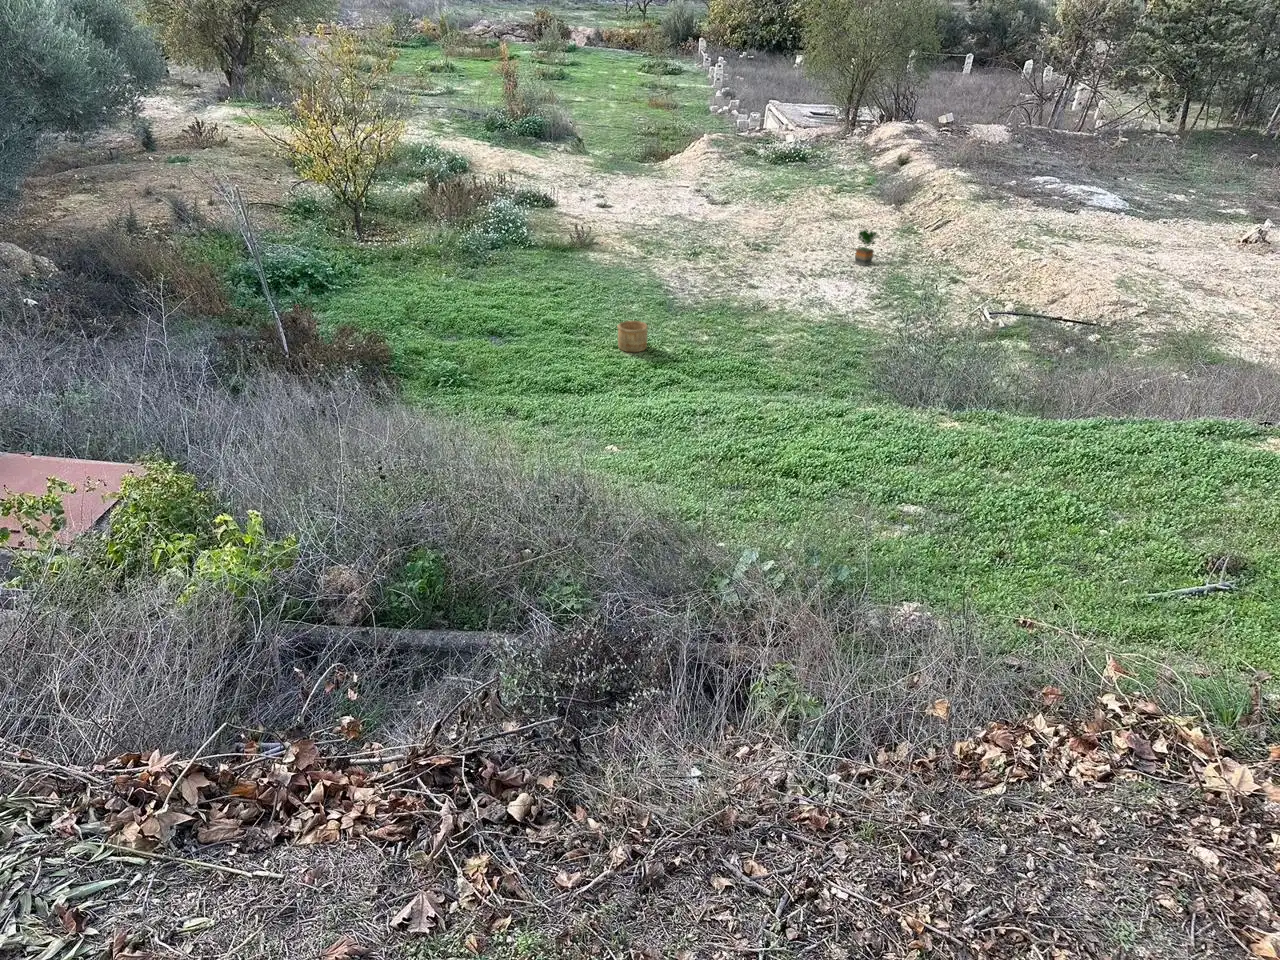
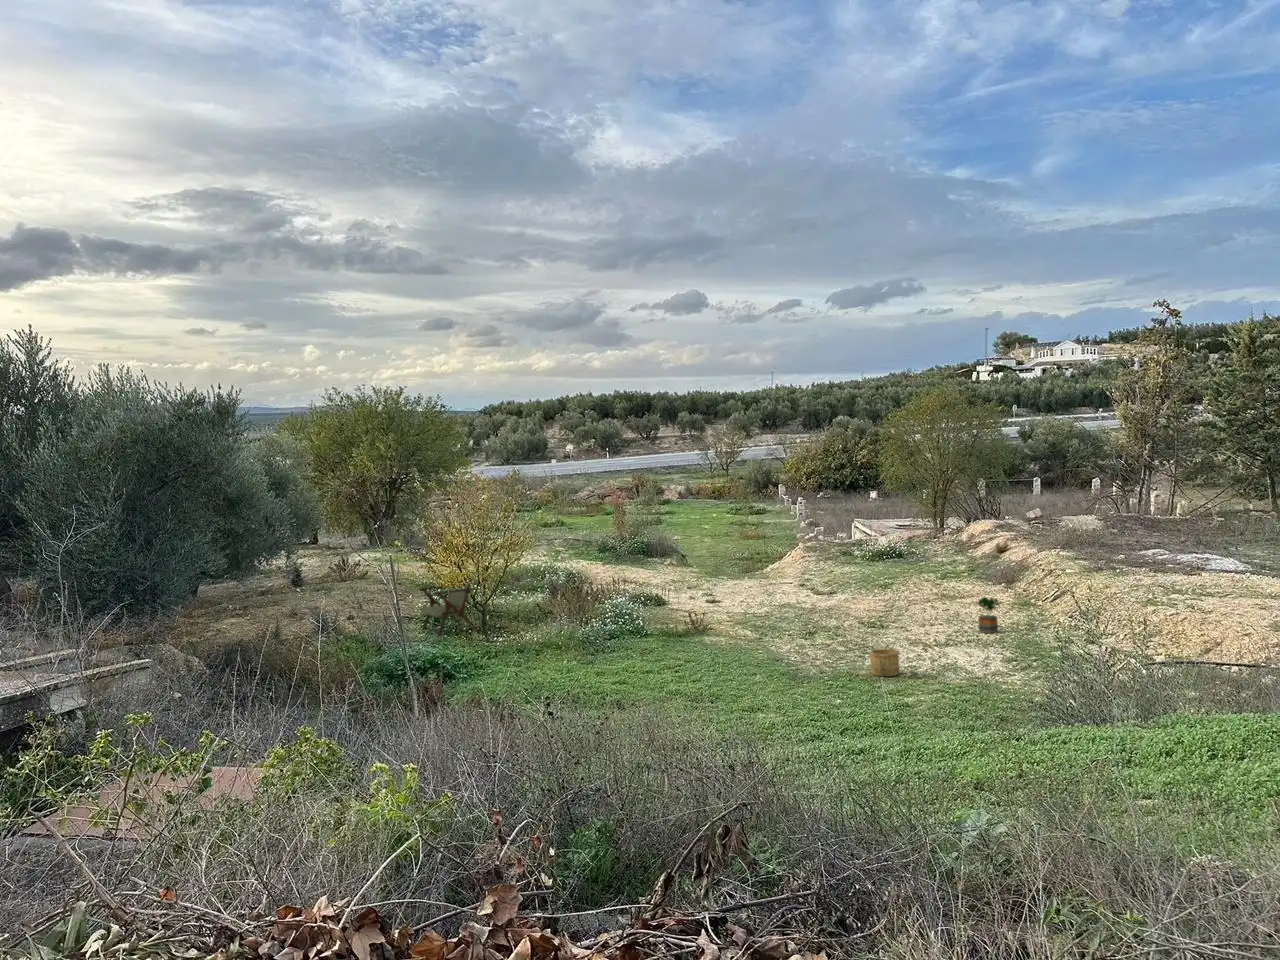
lounge chair: none [291,167,359,236] -> present [420,582,478,636]
wooden bucket: present [617,321,648,352] -> present [870,649,899,677]

